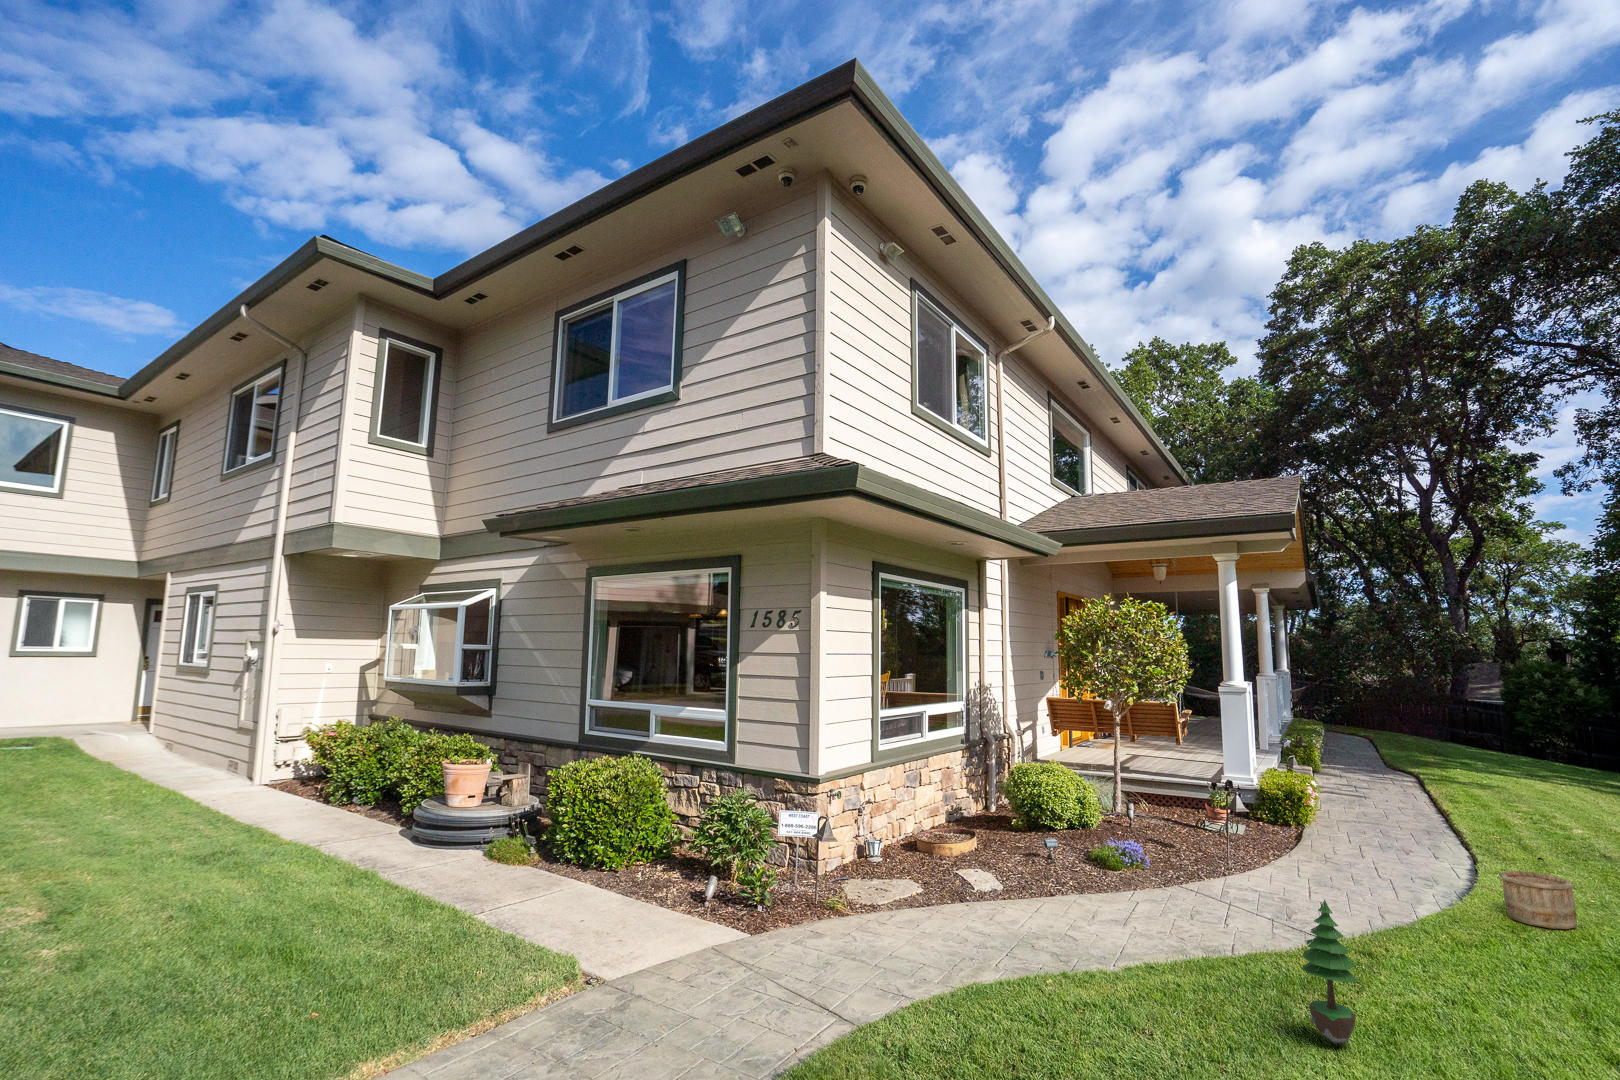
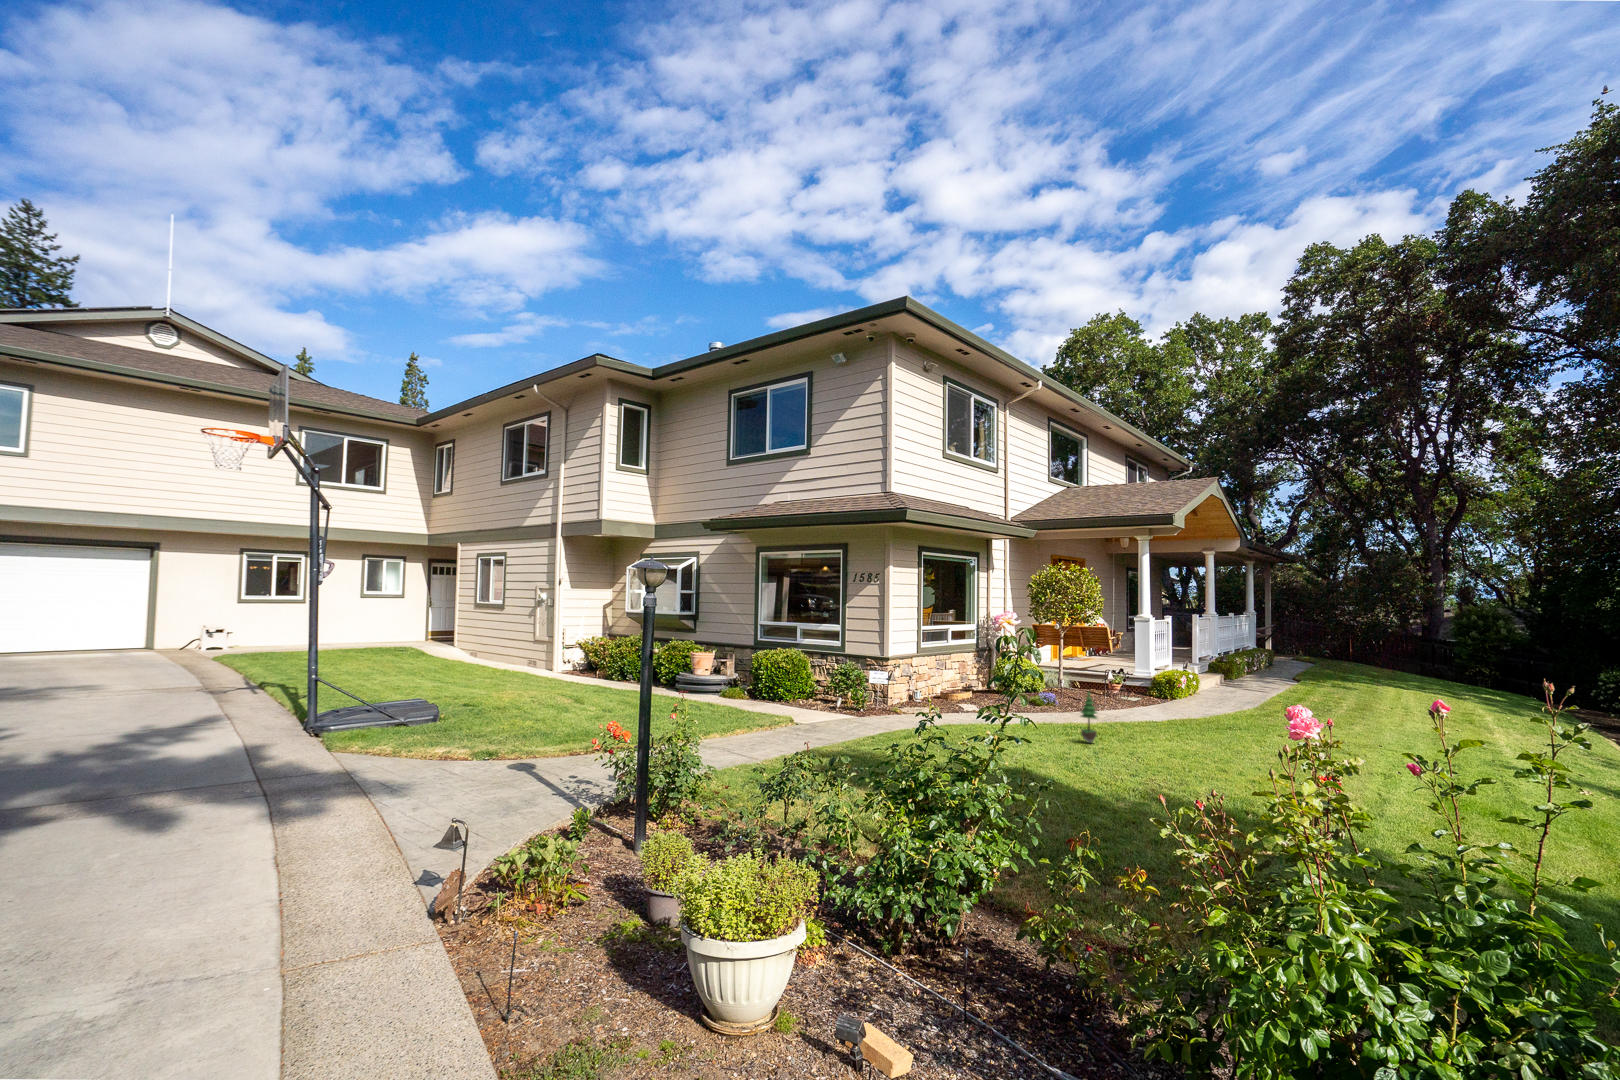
wooden bucket: present [1499,871,1577,929] -> none [1227,703,1257,727]

